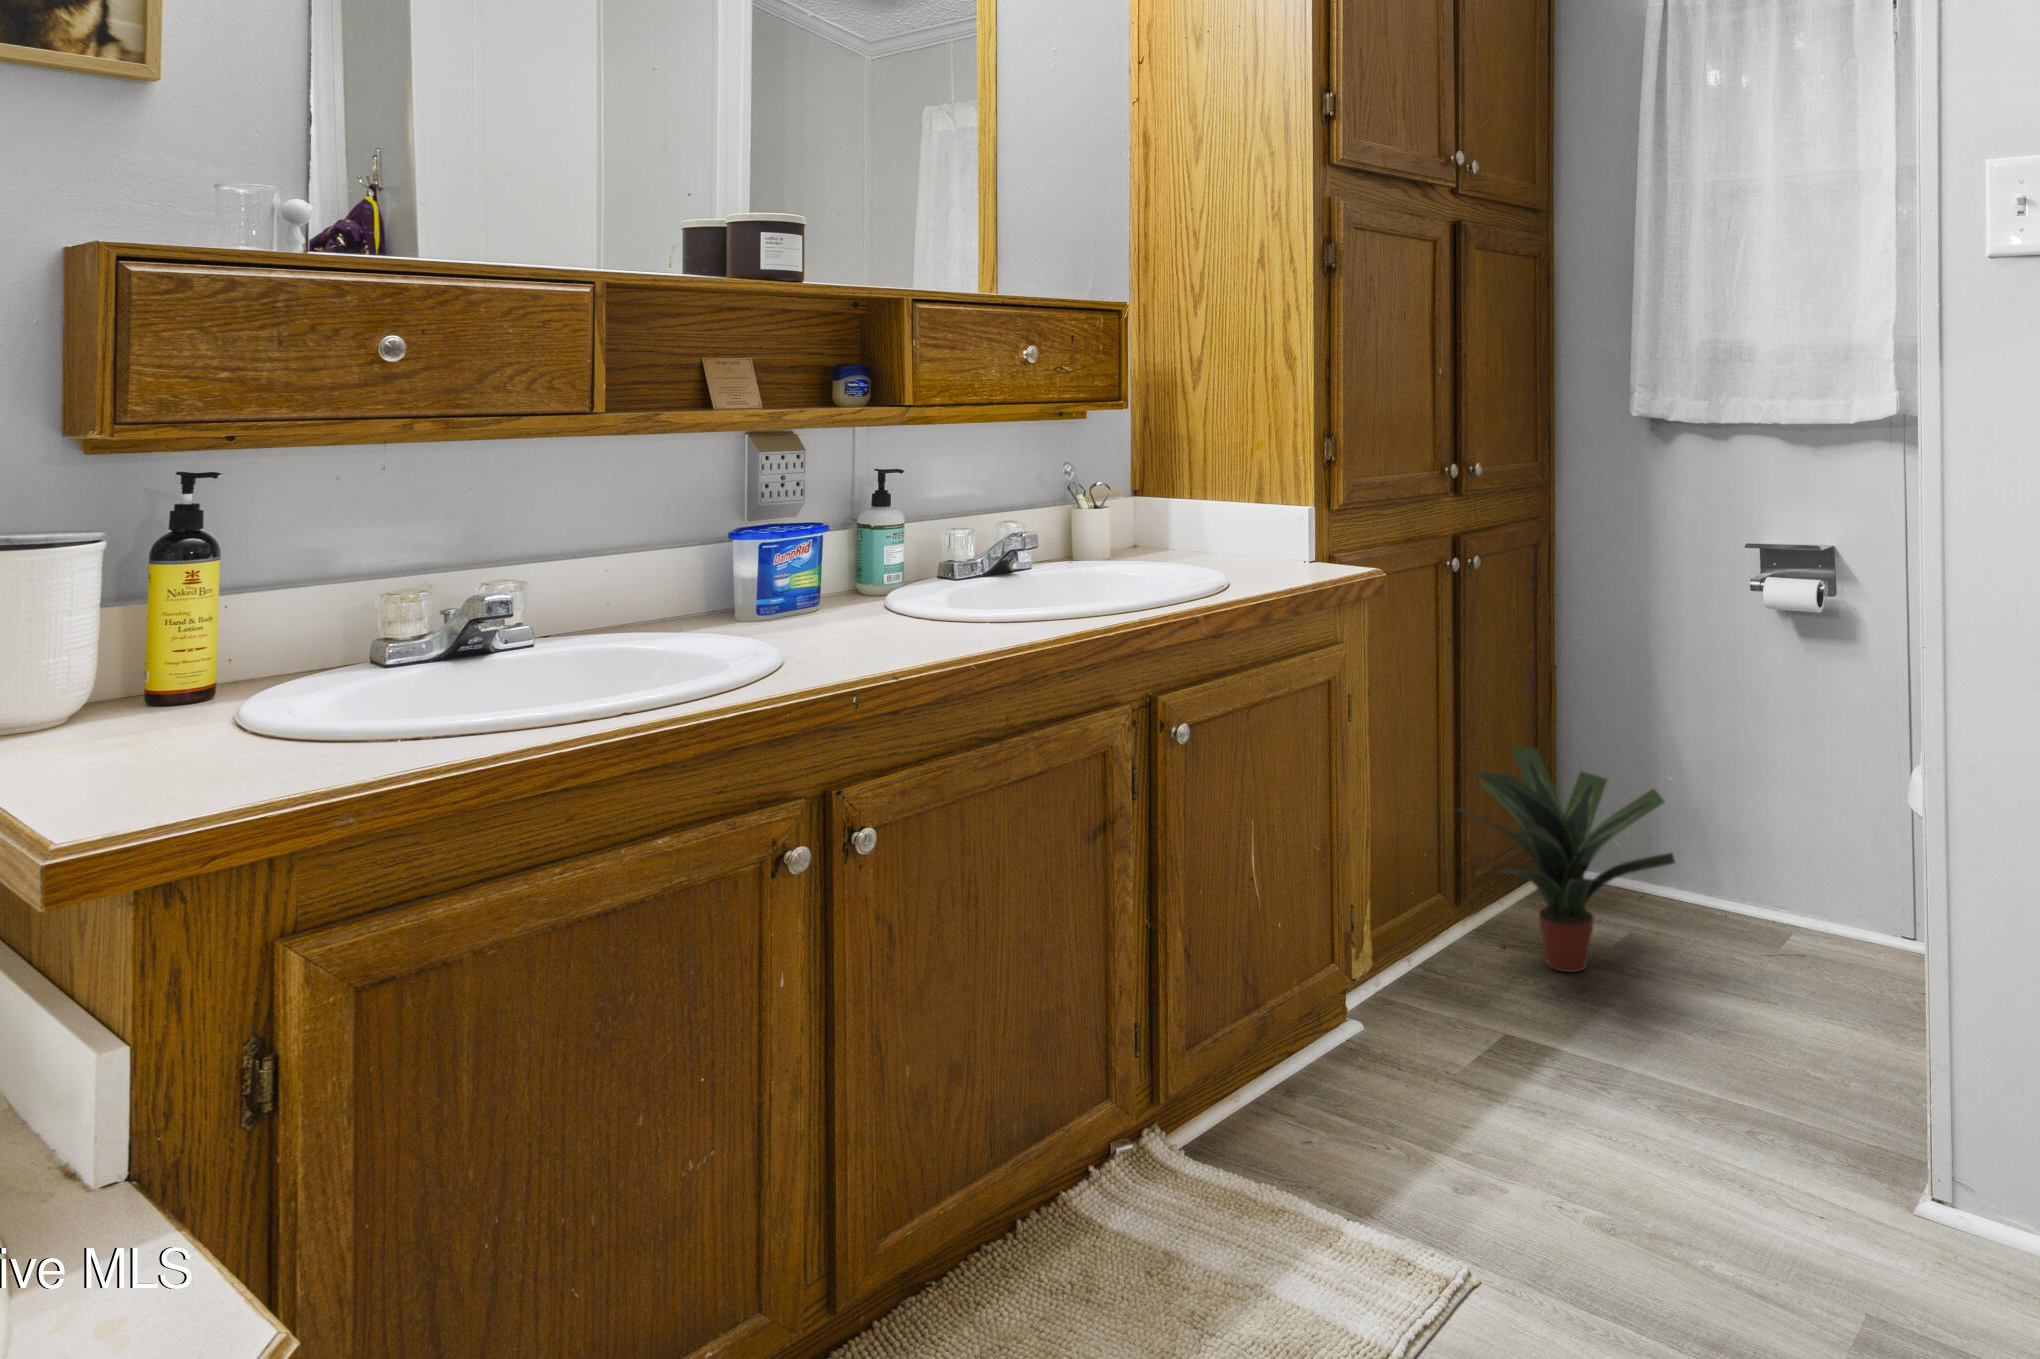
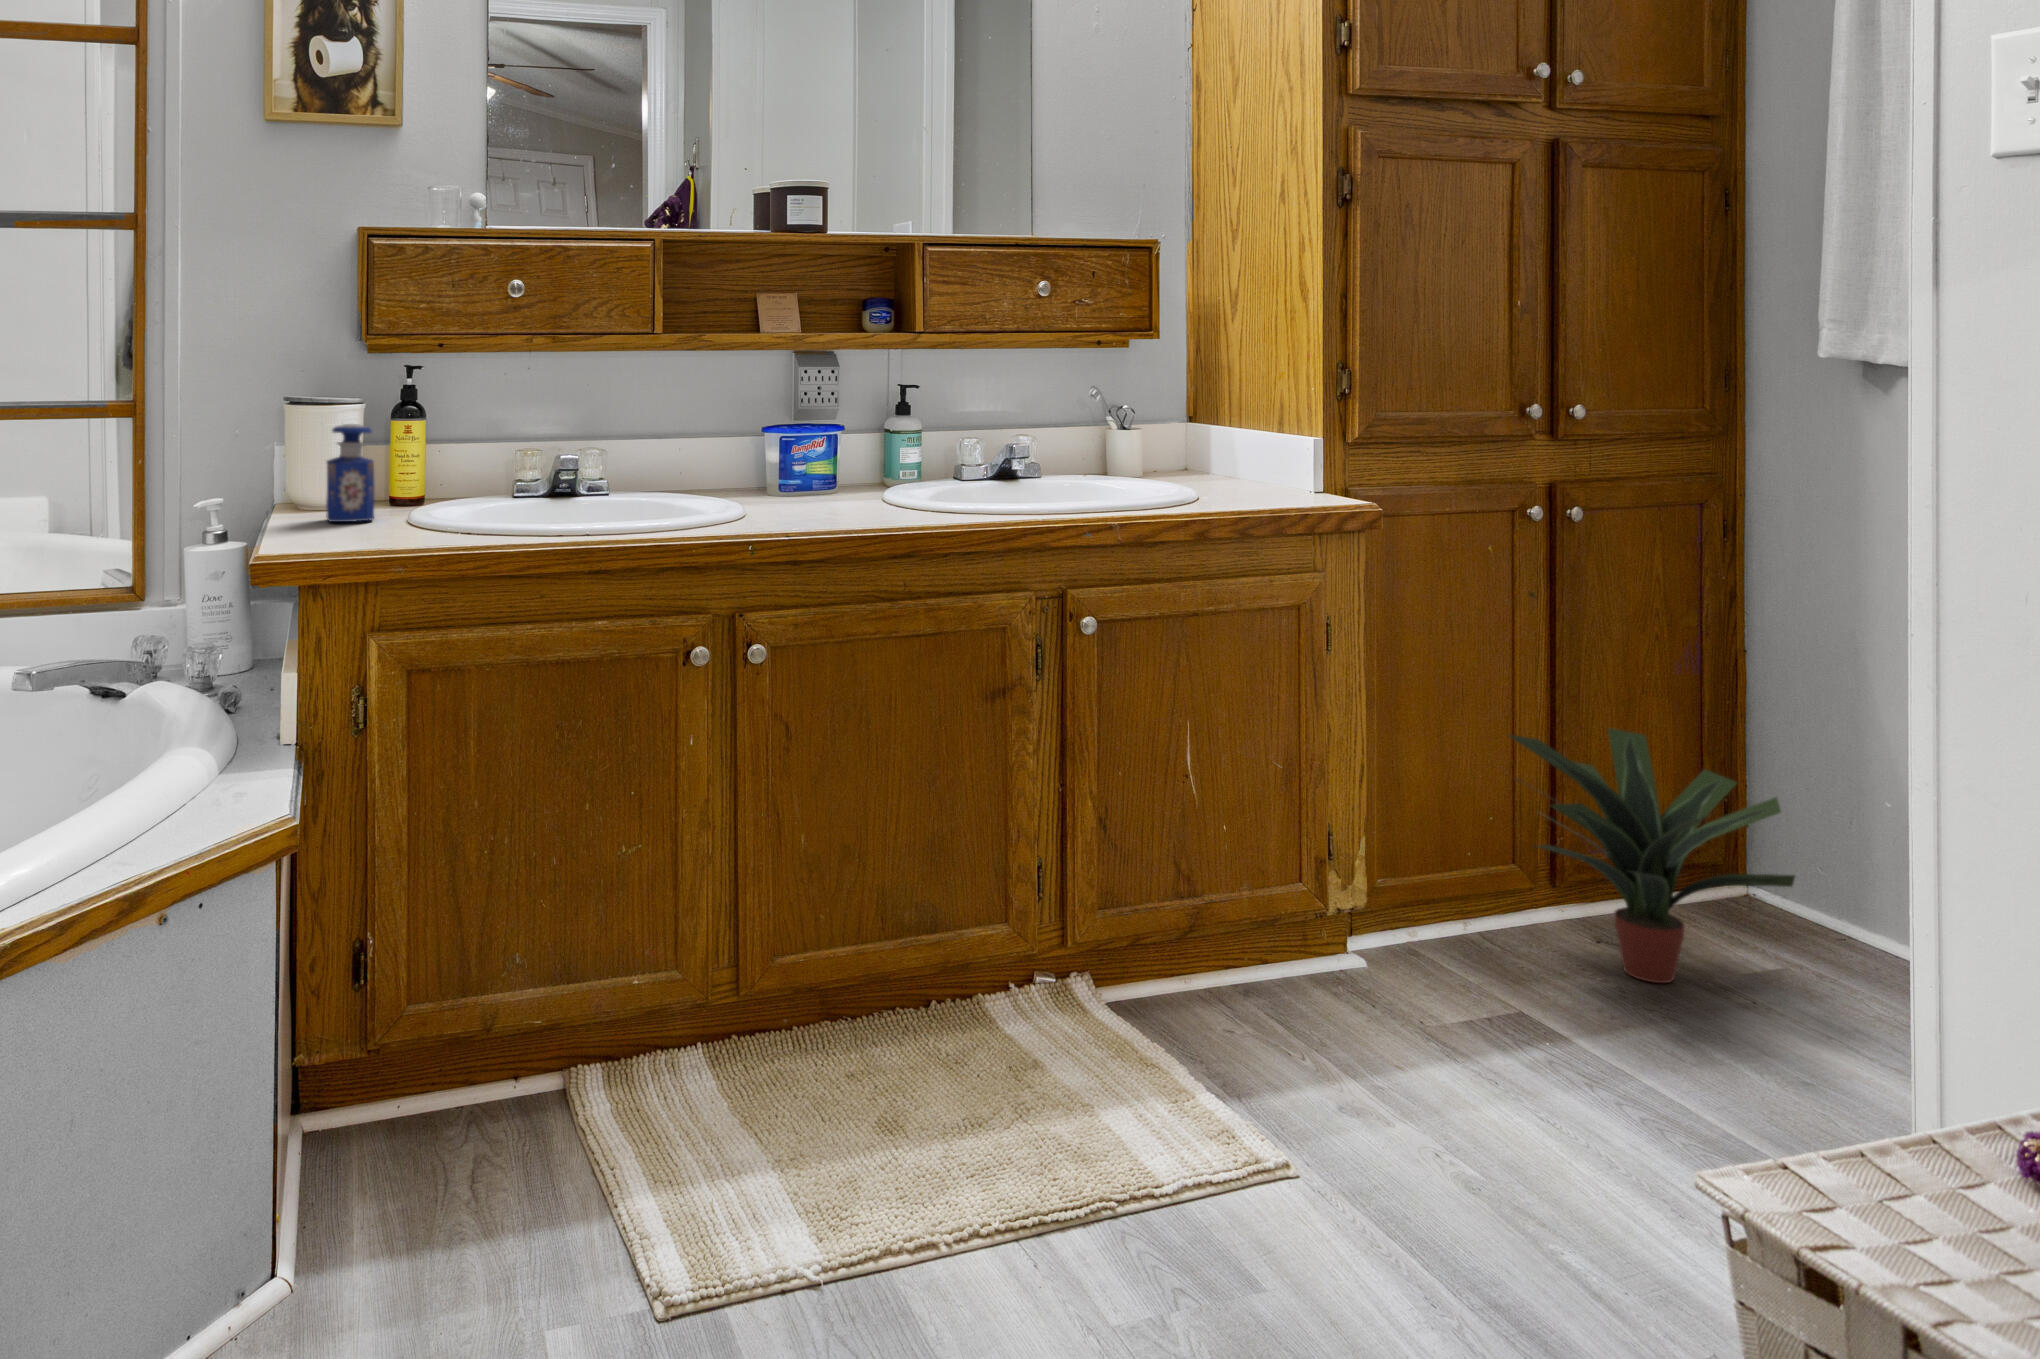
perfume bottle: none [59,586,173,763] -> present [326,424,375,522]

